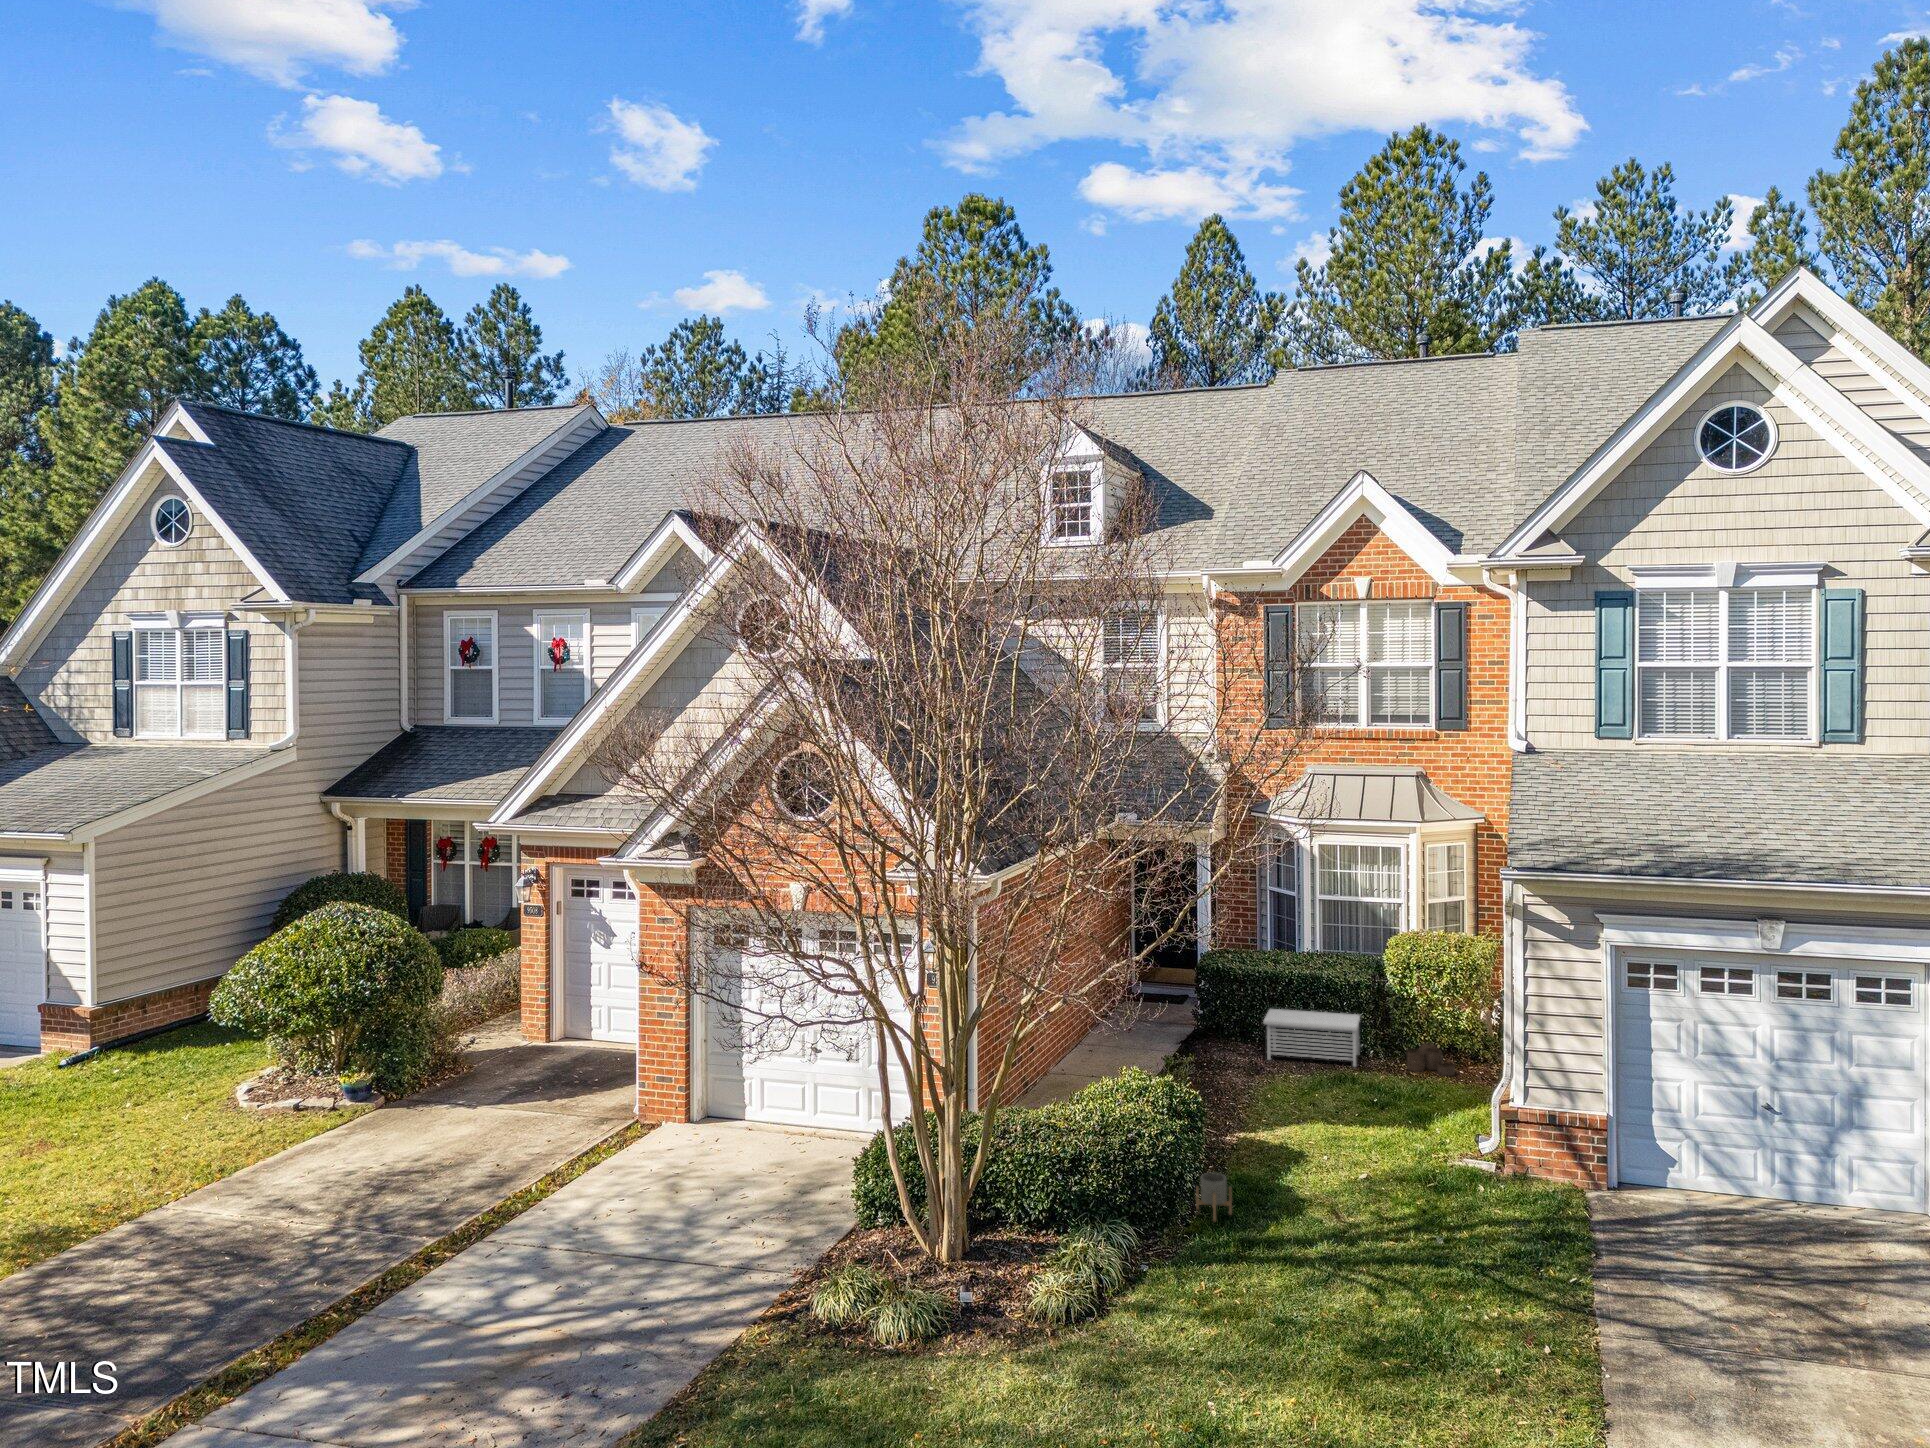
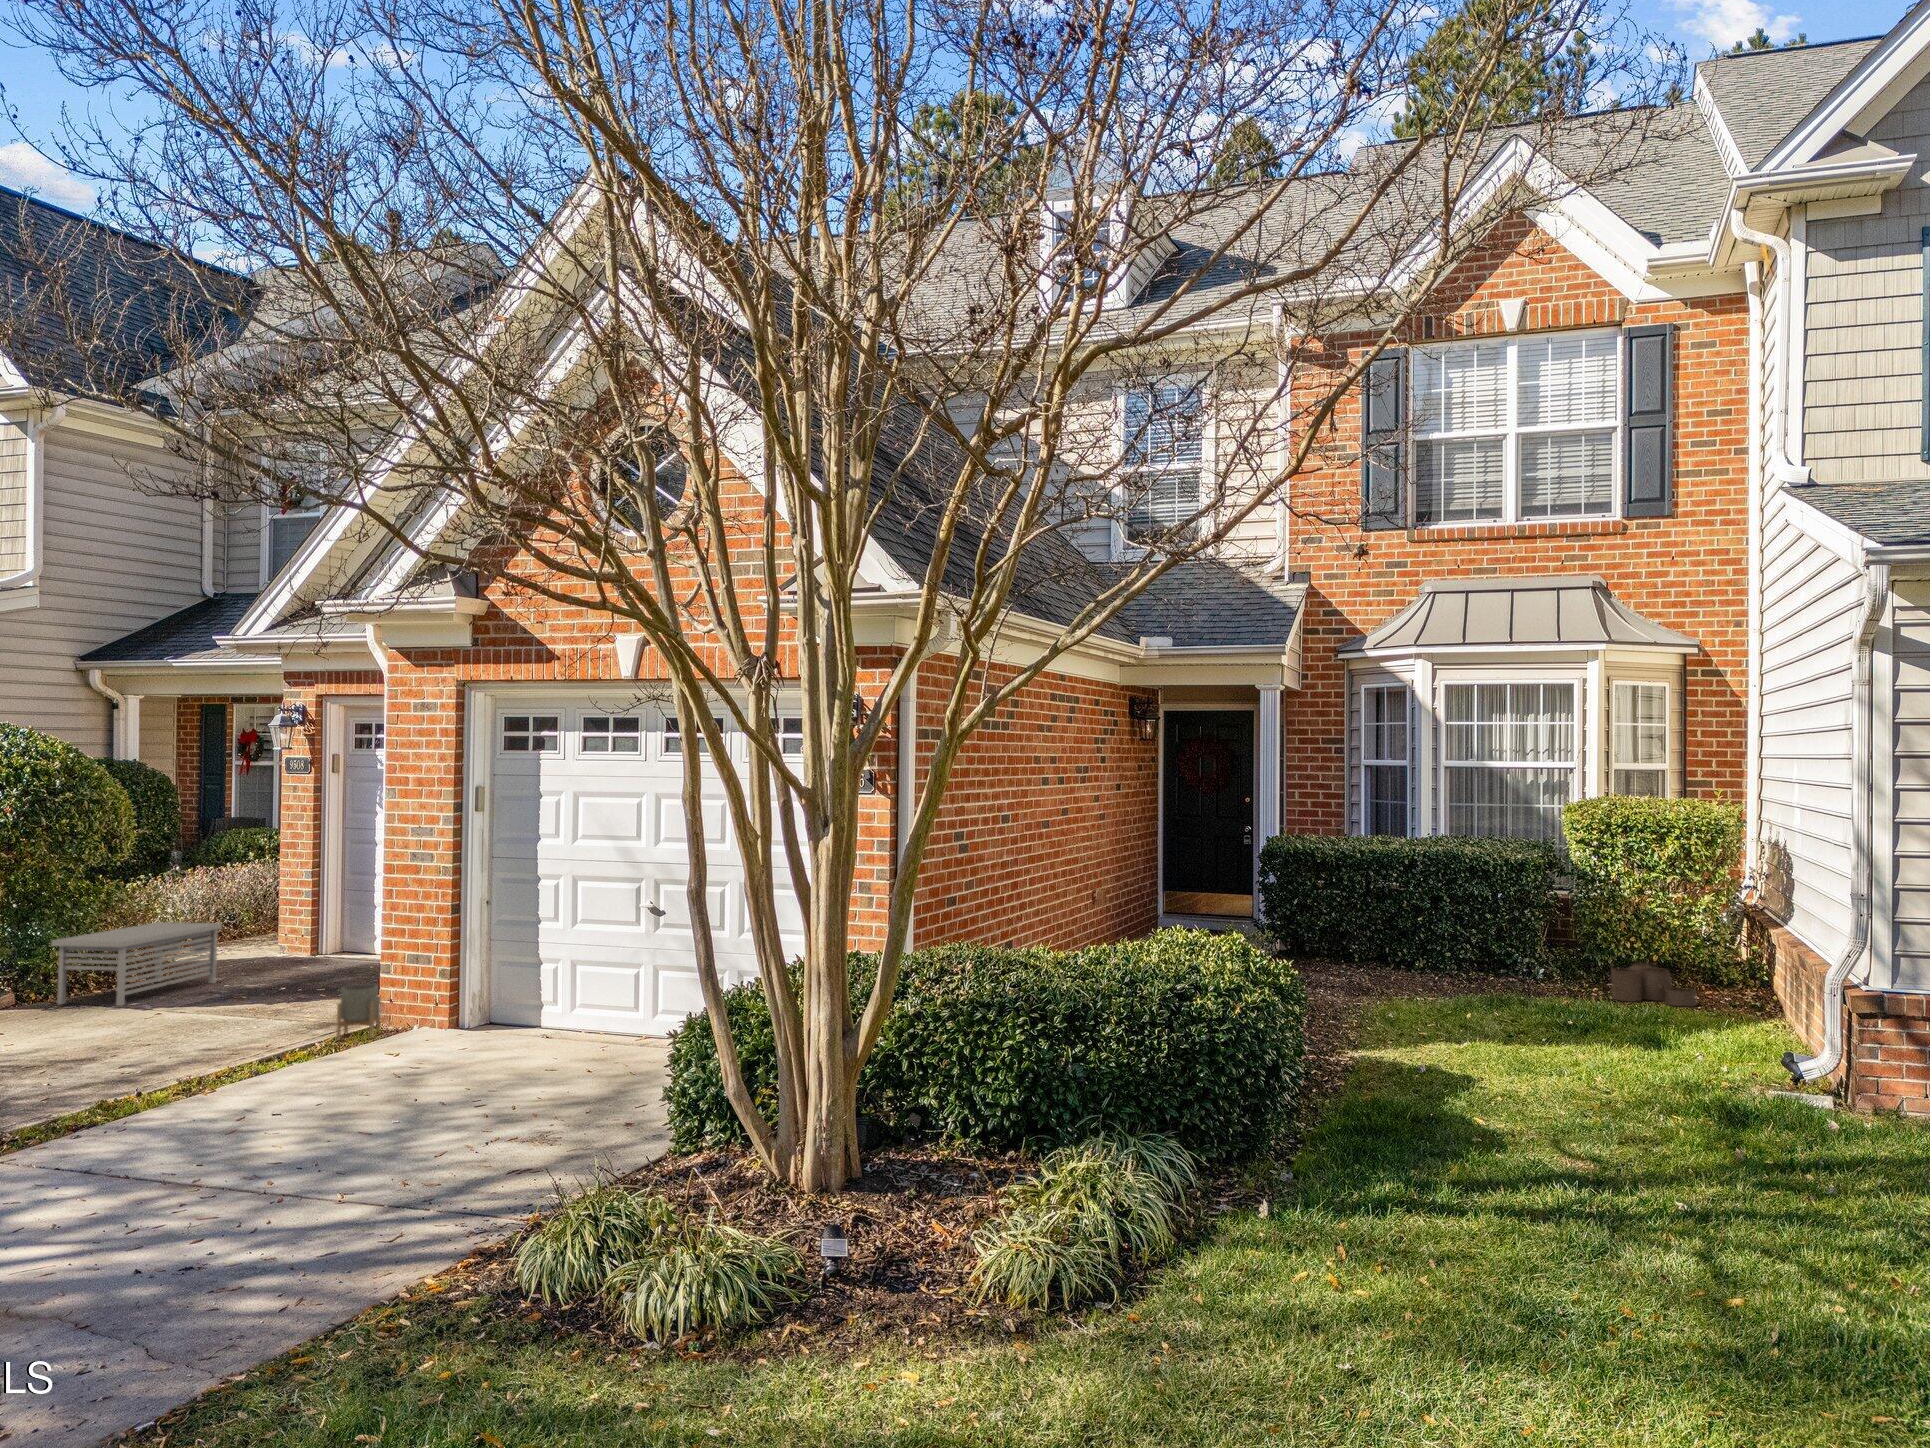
storage bench: present [1263,1009,1360,1067] -> present [51,922,222,1006]
planter: present [1196,1172,1232,1222] -> present [336,984,381,1040]

